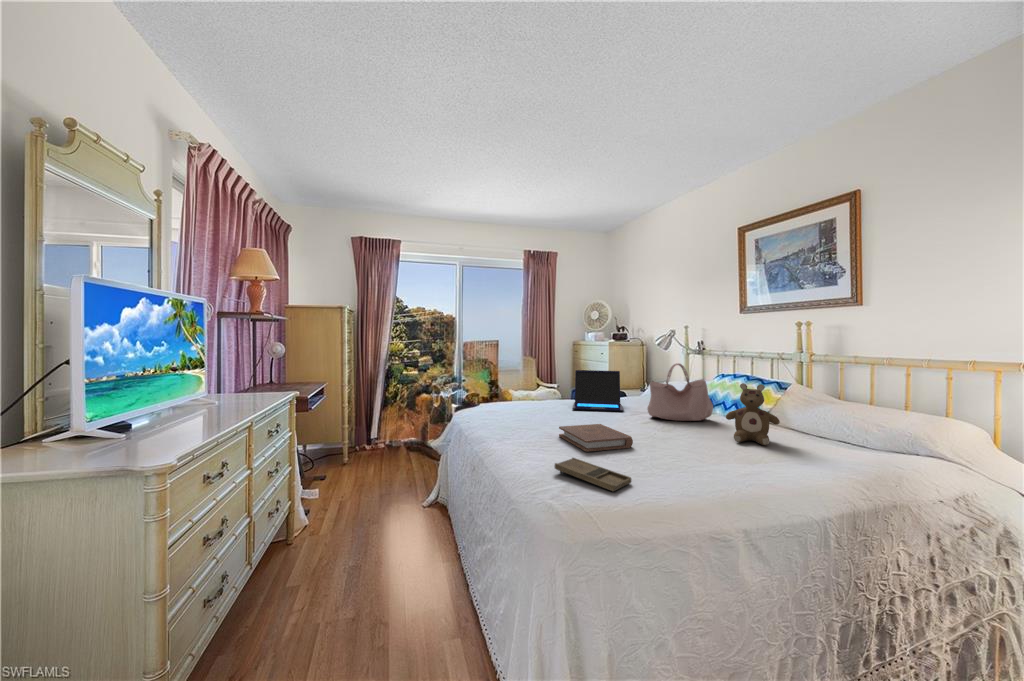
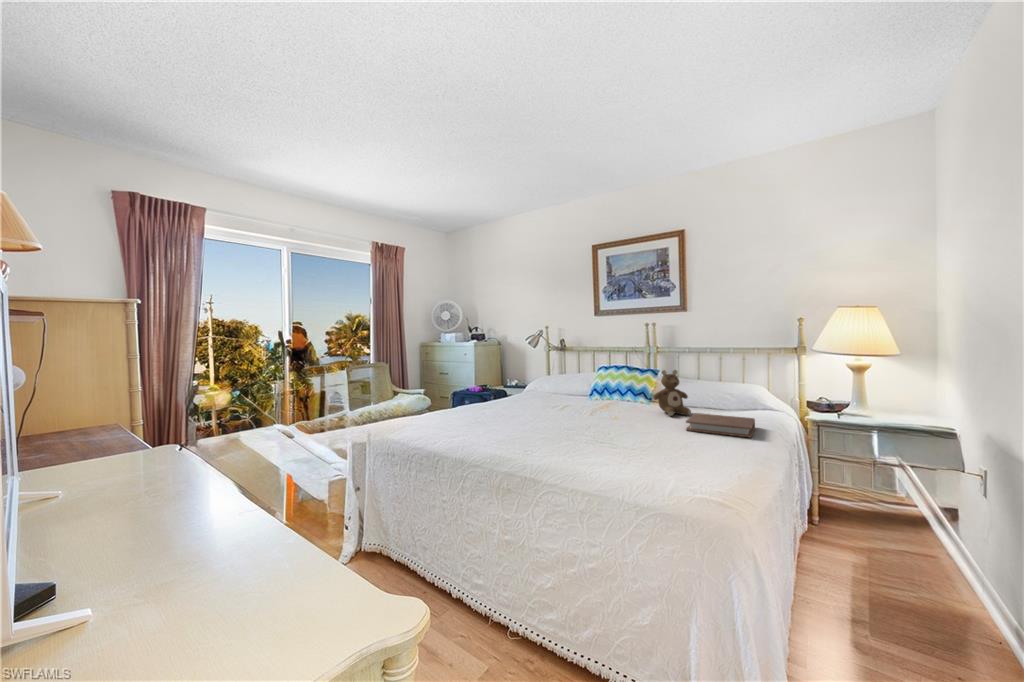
handbag: present [647,363,713,421] -> none [574,358,621,408]
laptop: present [573,370,624,411] -> none [487,370,548,412]
book: present [559,424,633,452] -> present [686,413,755,438]
tray: present [555,458,631,491] -> none [628,453,704,473]

